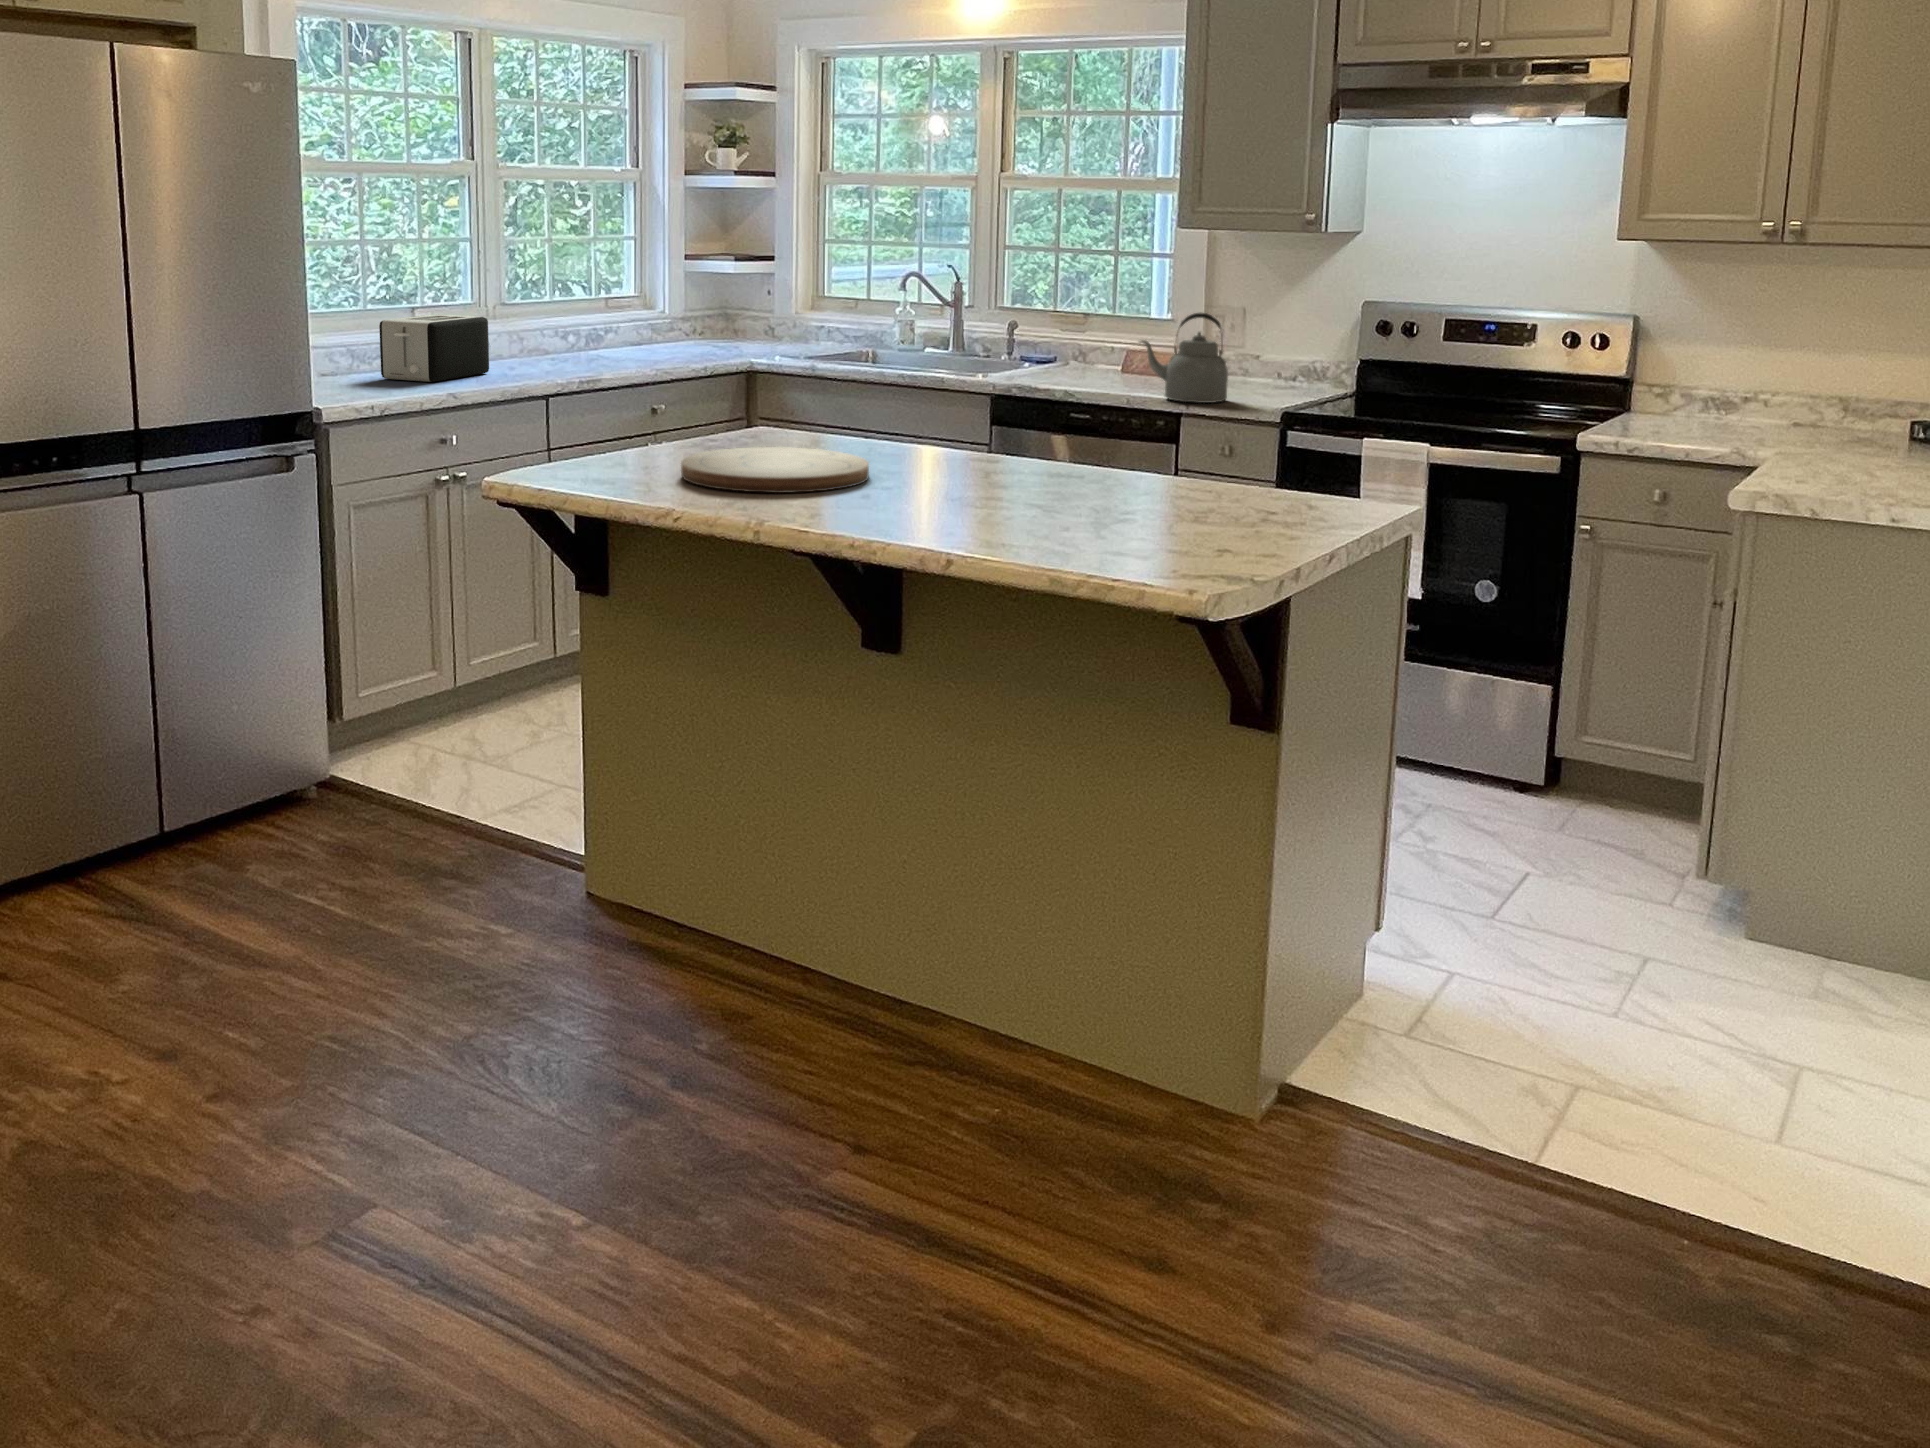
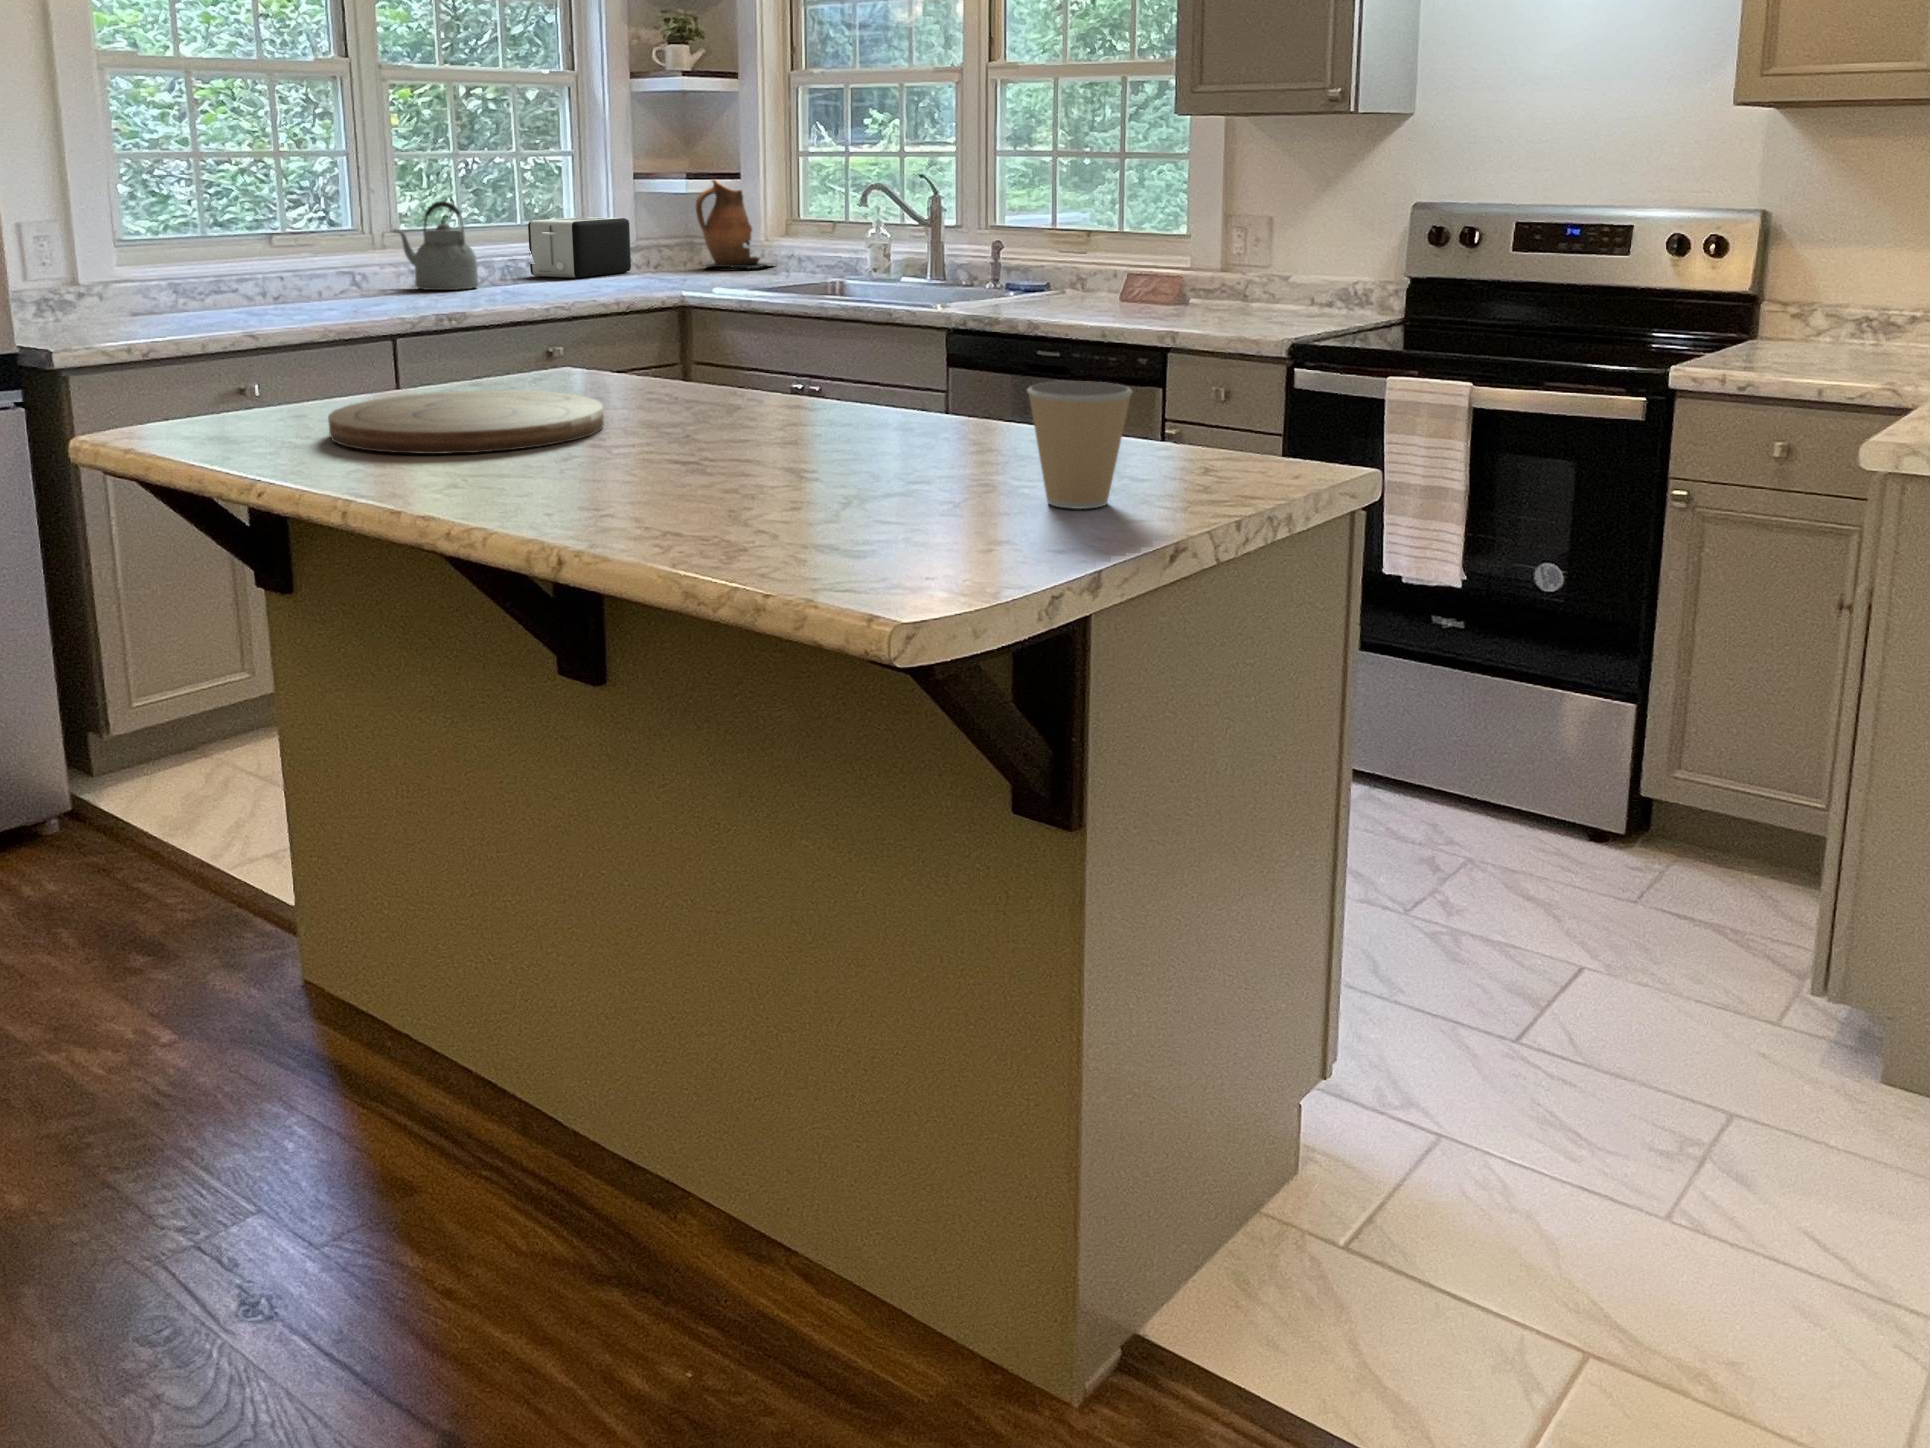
ceramic pitcher: none [735,262,800,339] -> present [696,180,775,269]
kettle: present [1140,313,1228,403] -> present [395,201,478,290]
toaster: present [379,314,489,382] -> present [528,217,631,278]
coffee cup: none [1219,448,1289,530] -> present [1027,381,1132,509]

